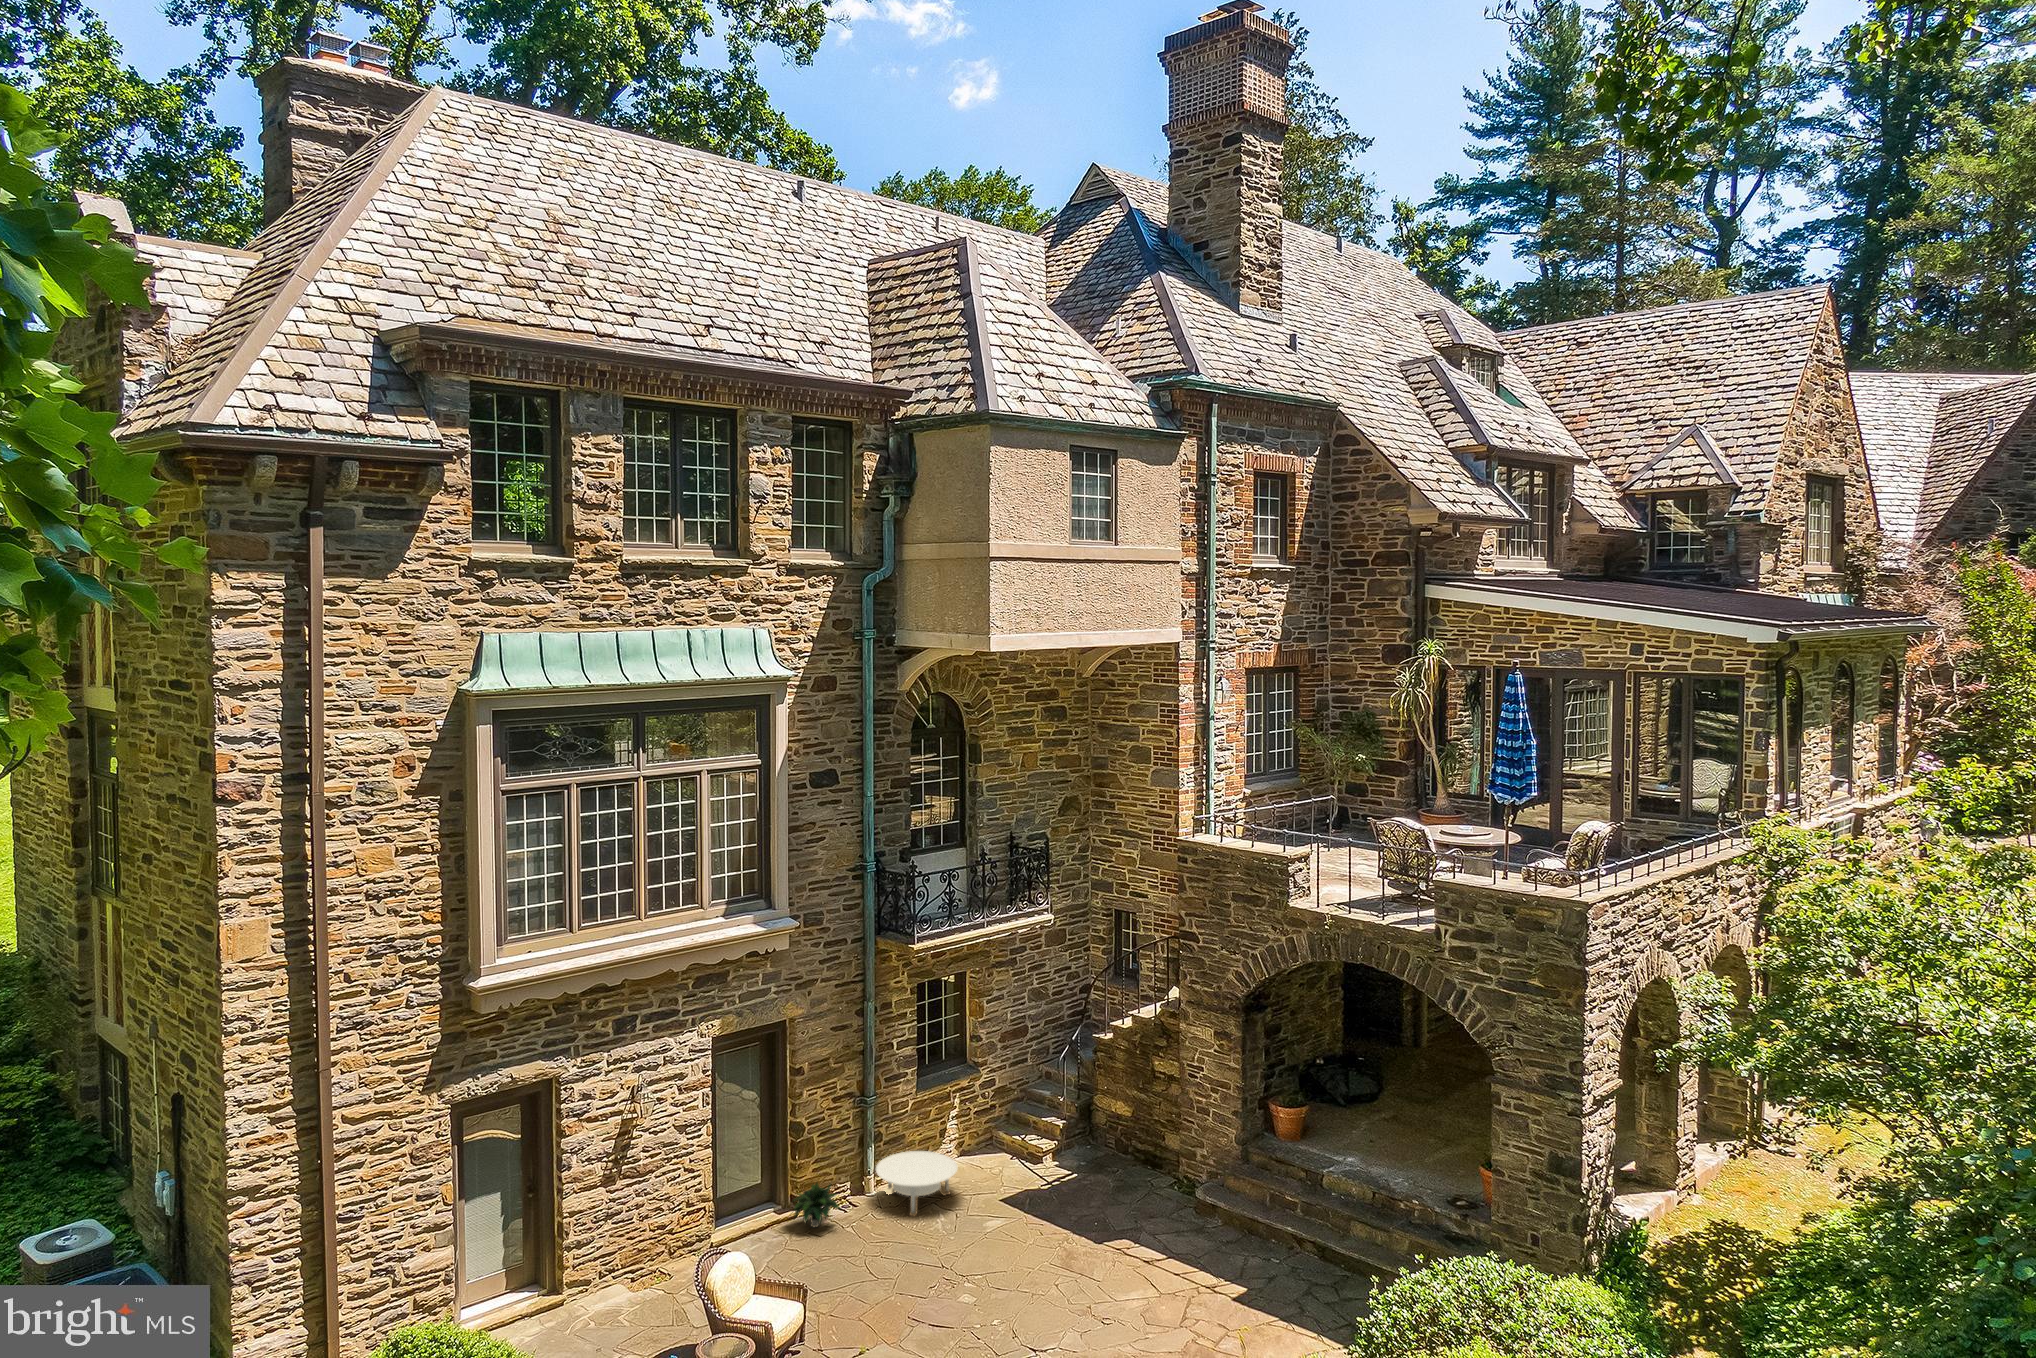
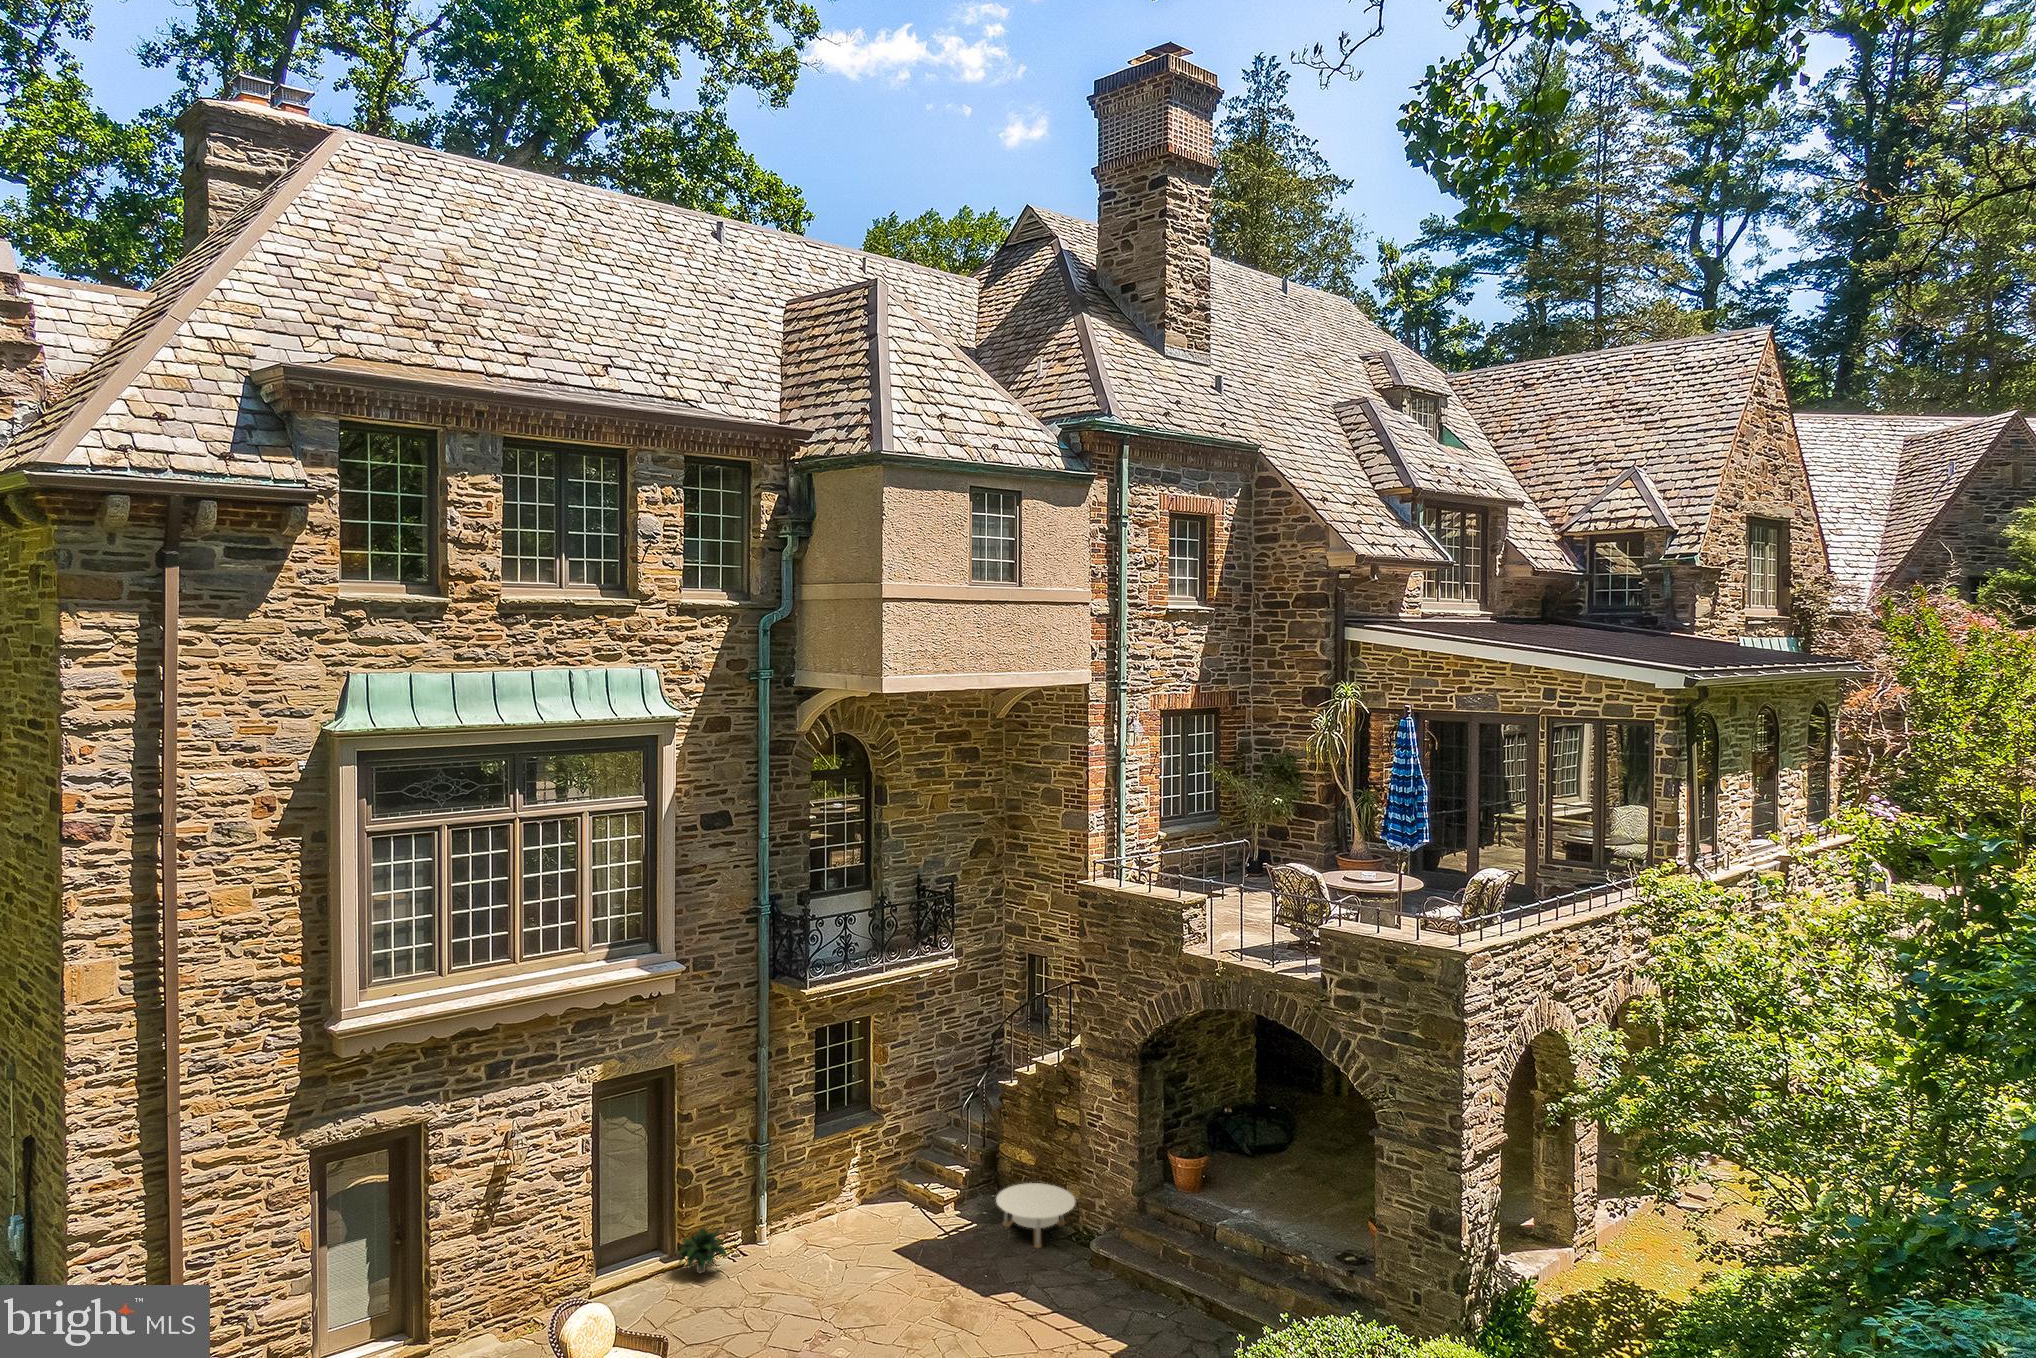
round table: present [876,1151,958,1216] -> present [996,1183,1075,1248]

